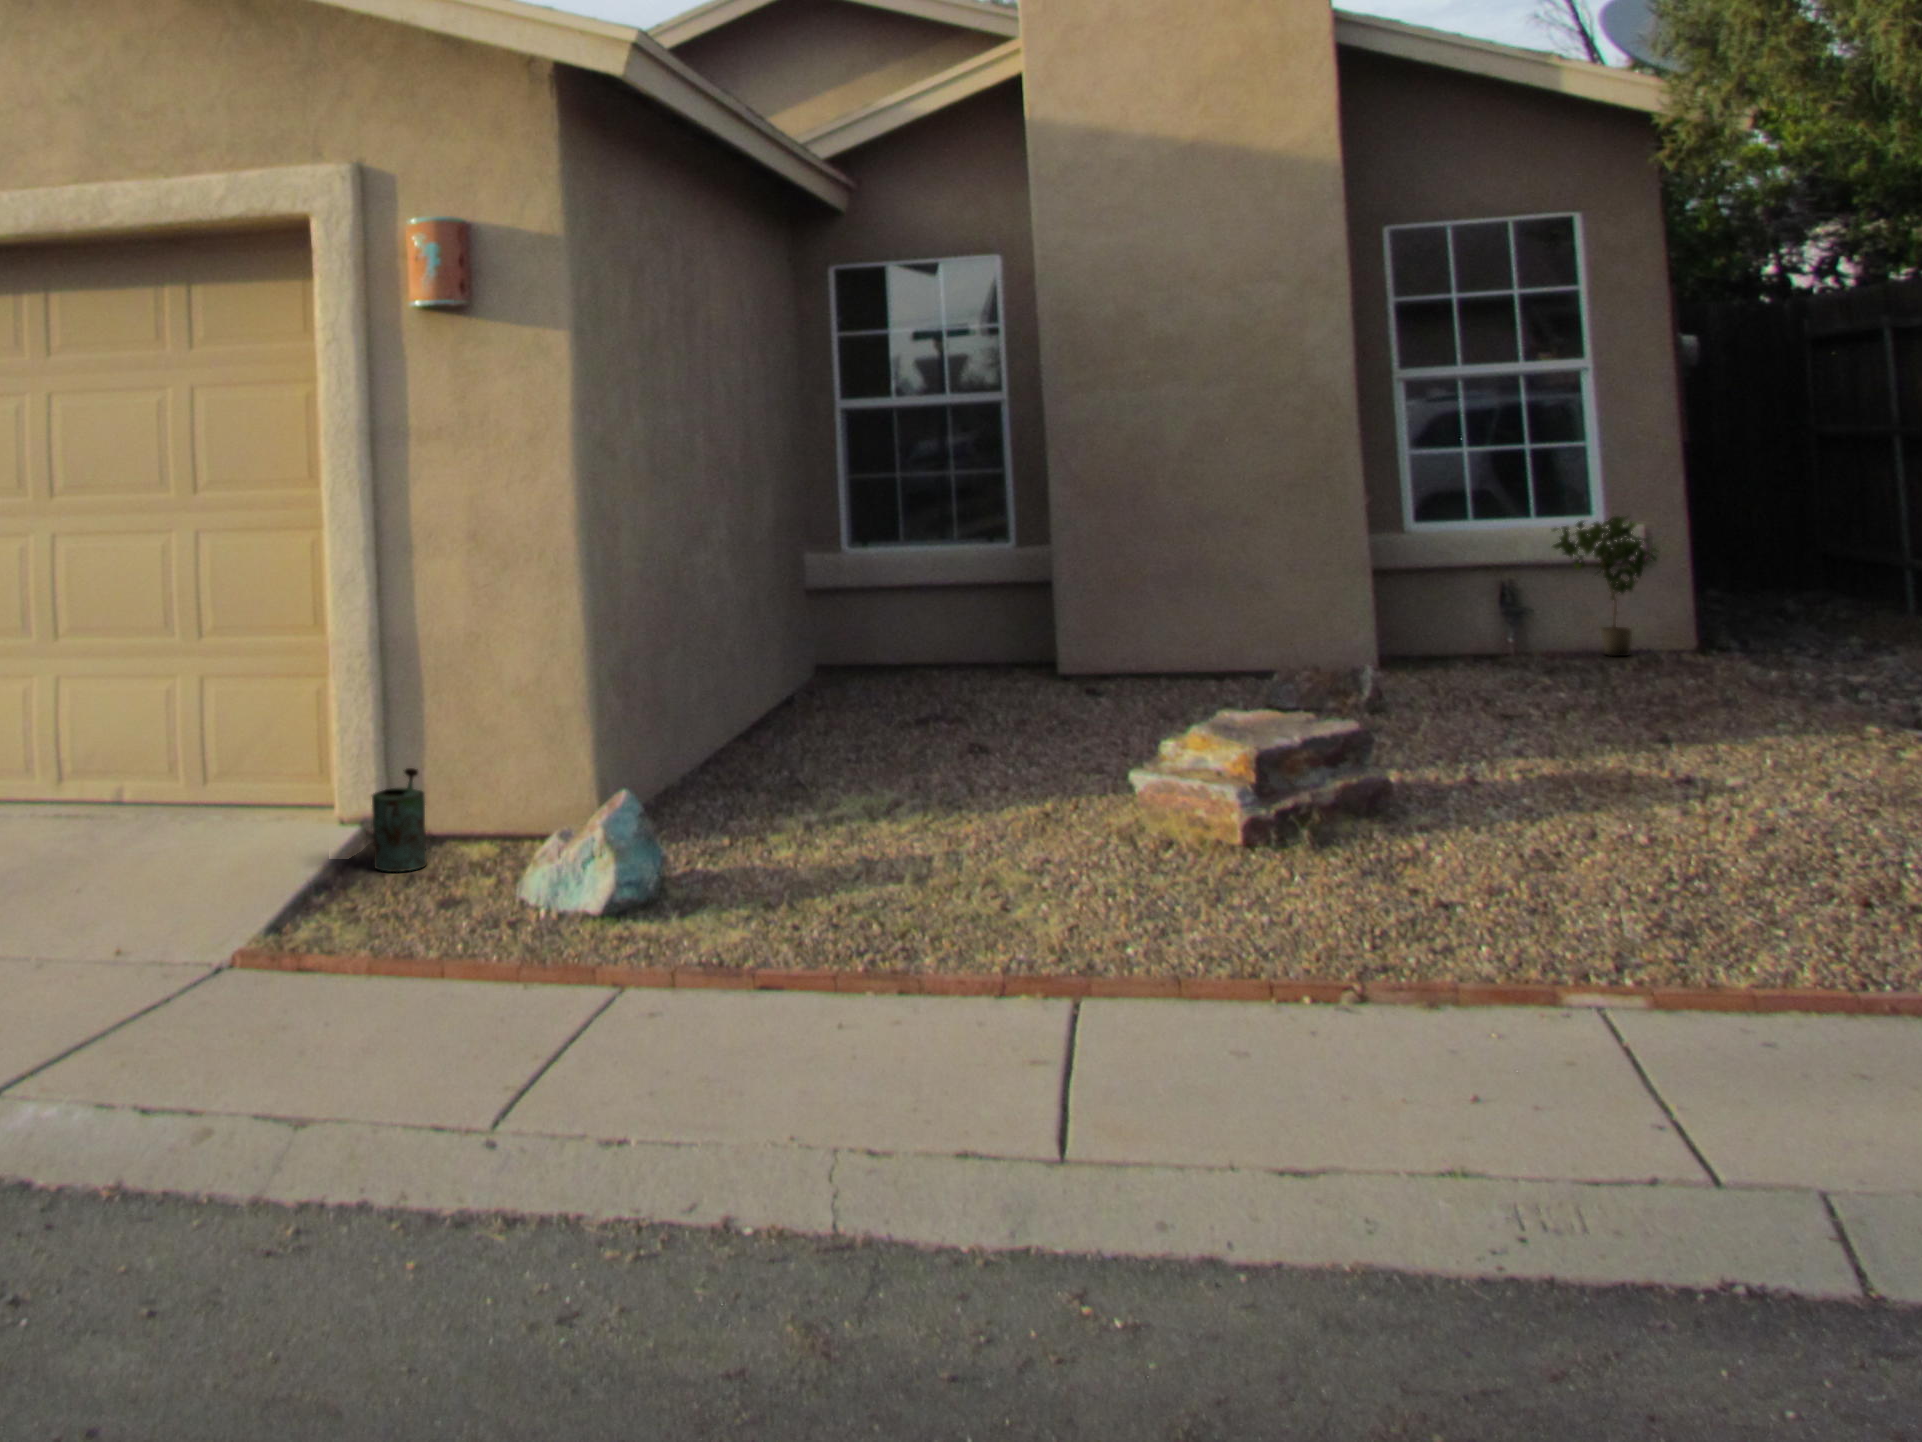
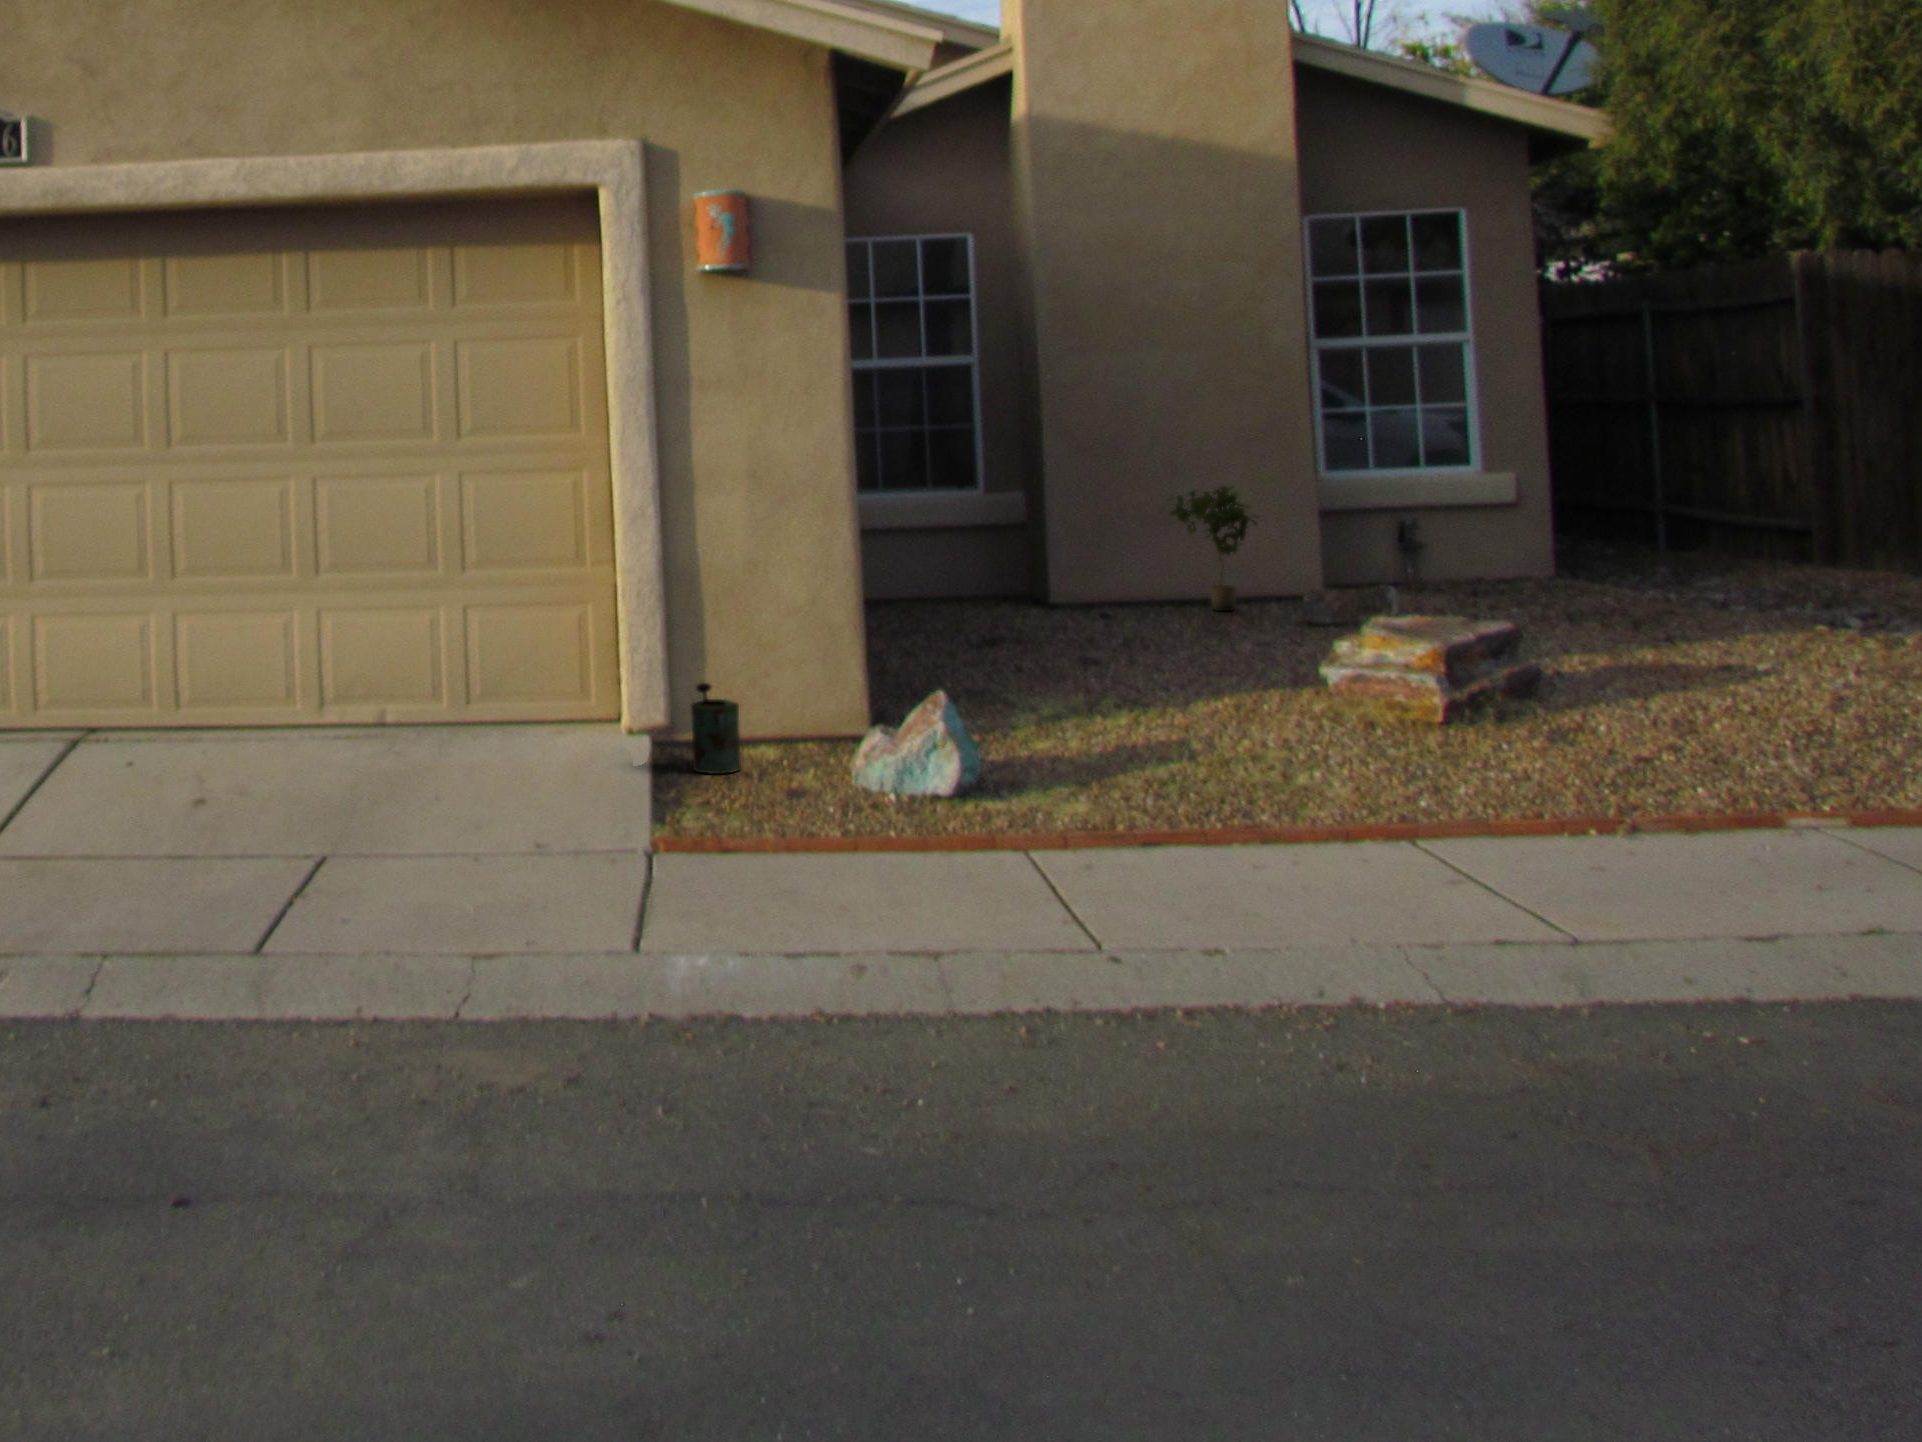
potted plant: present [1553,516,1657,656] -> present [1170,486,1257,611]

